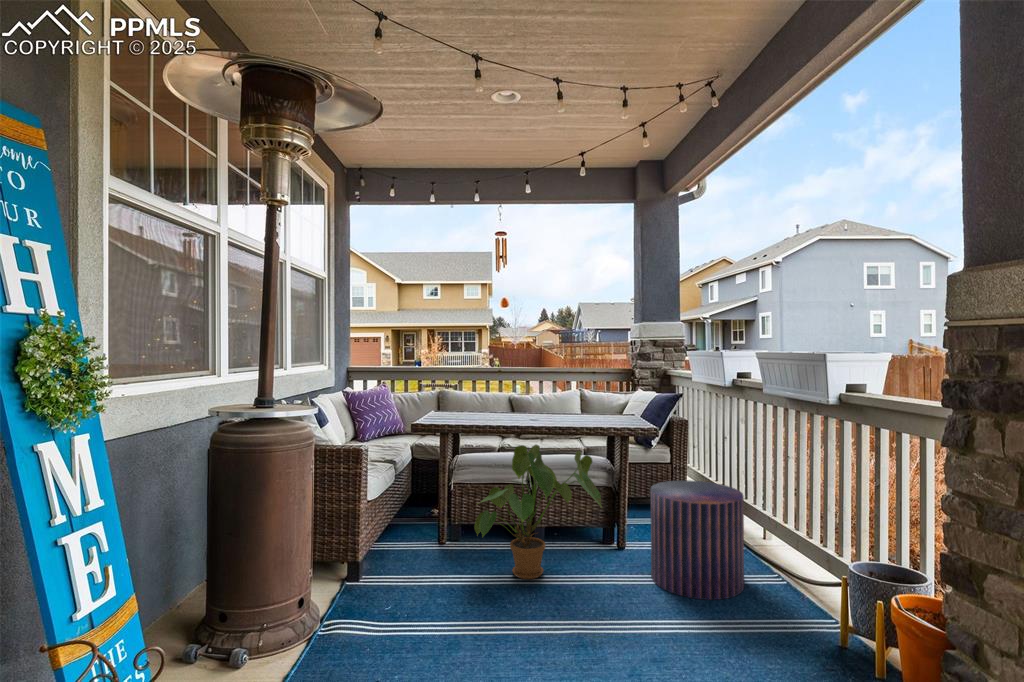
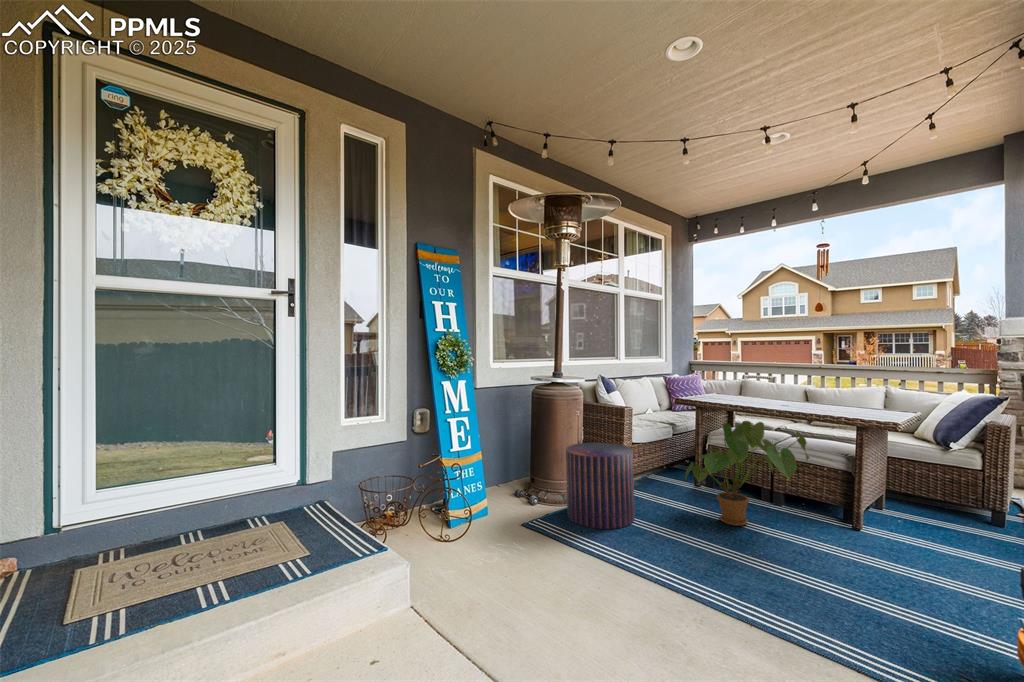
pouf: present [650,480,744,600] -> present [566,442,635,529]

